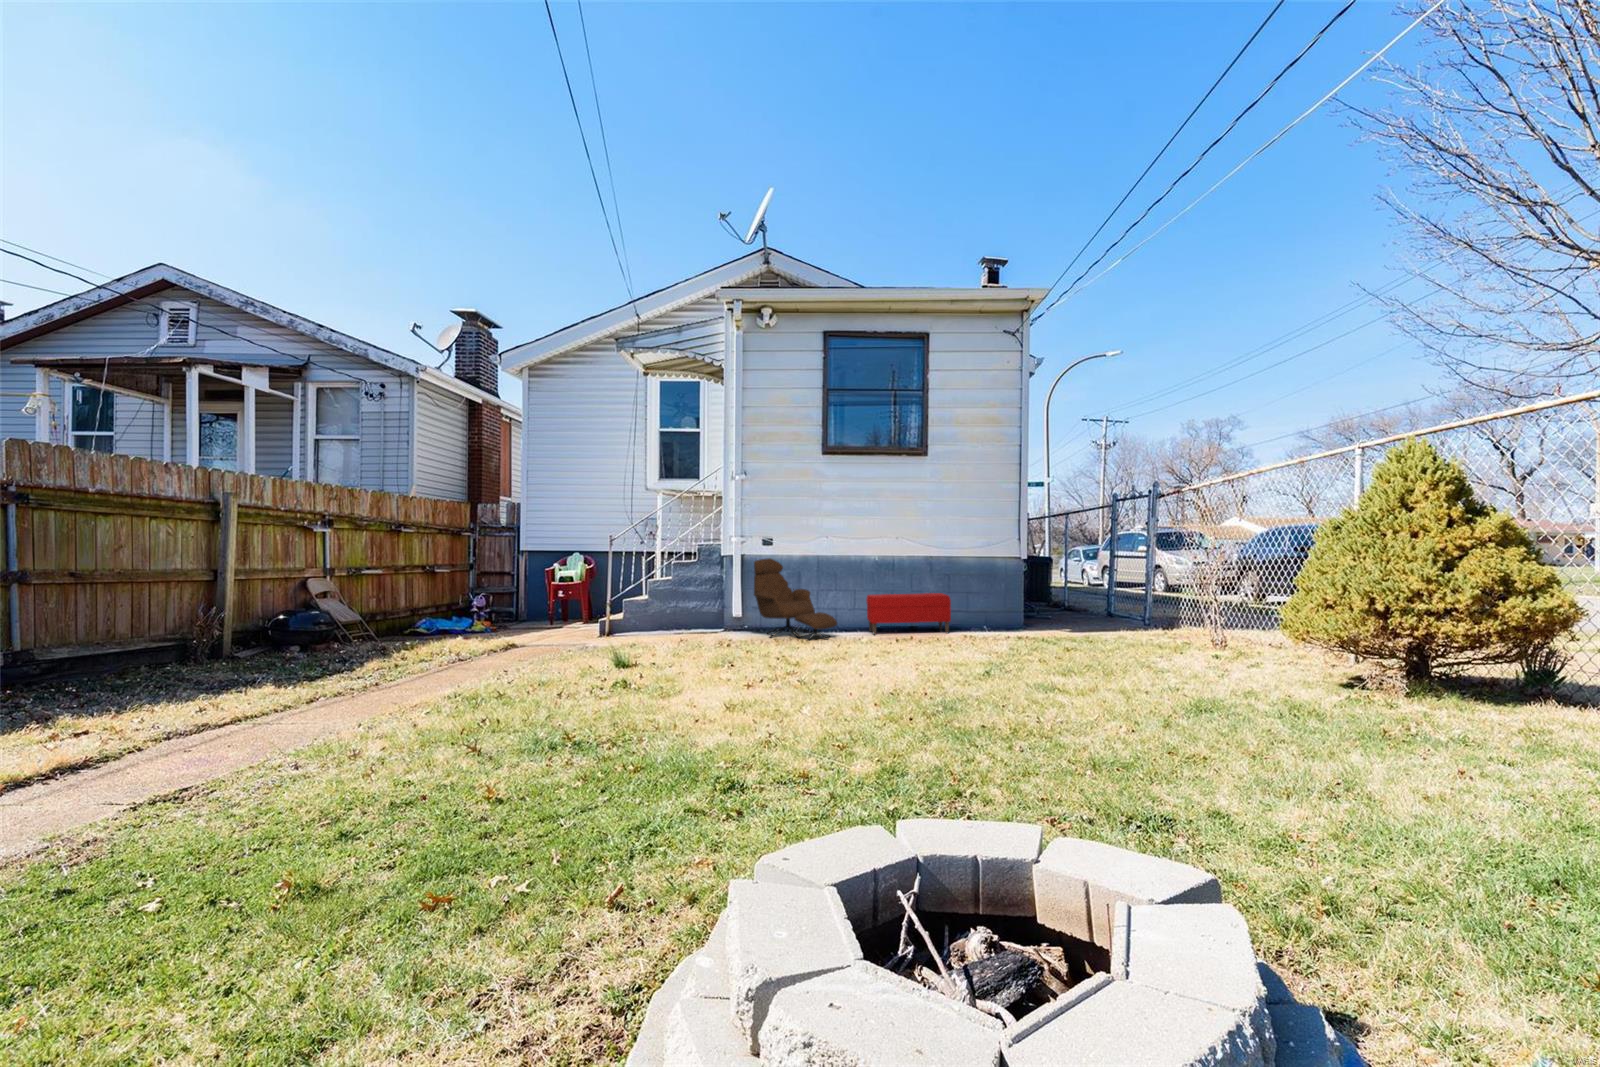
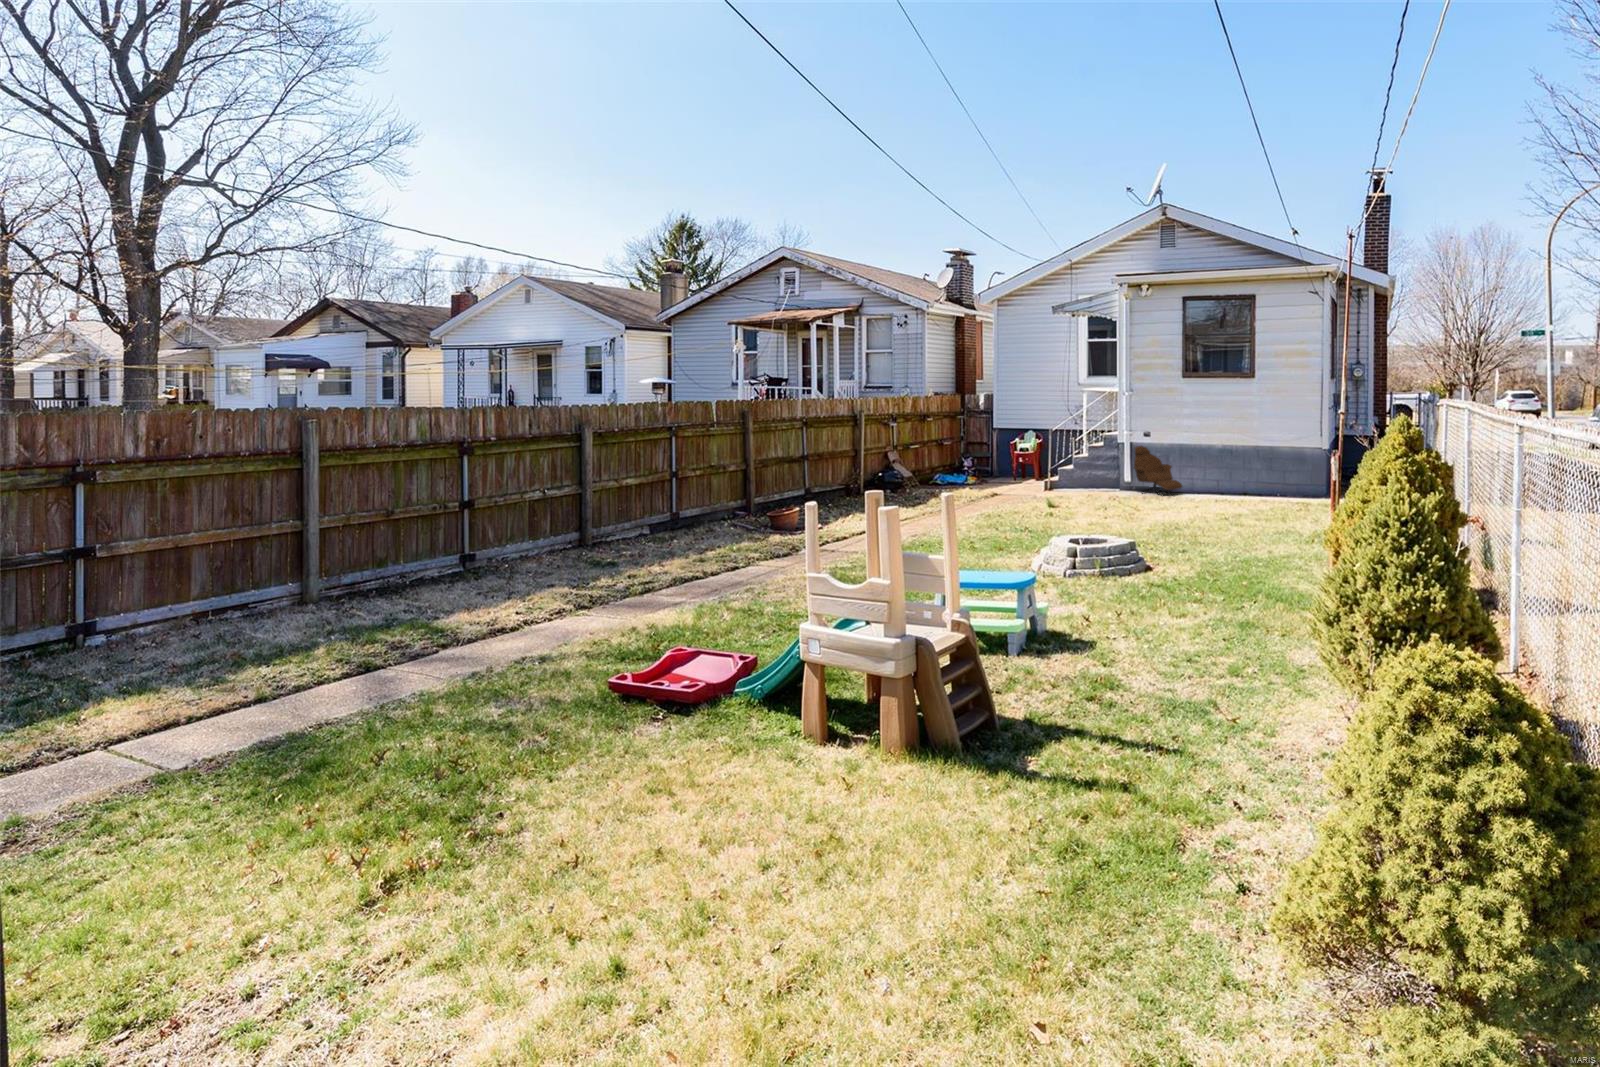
bench: present [866,593,951,635] -> none [1206,469,1262,496]

